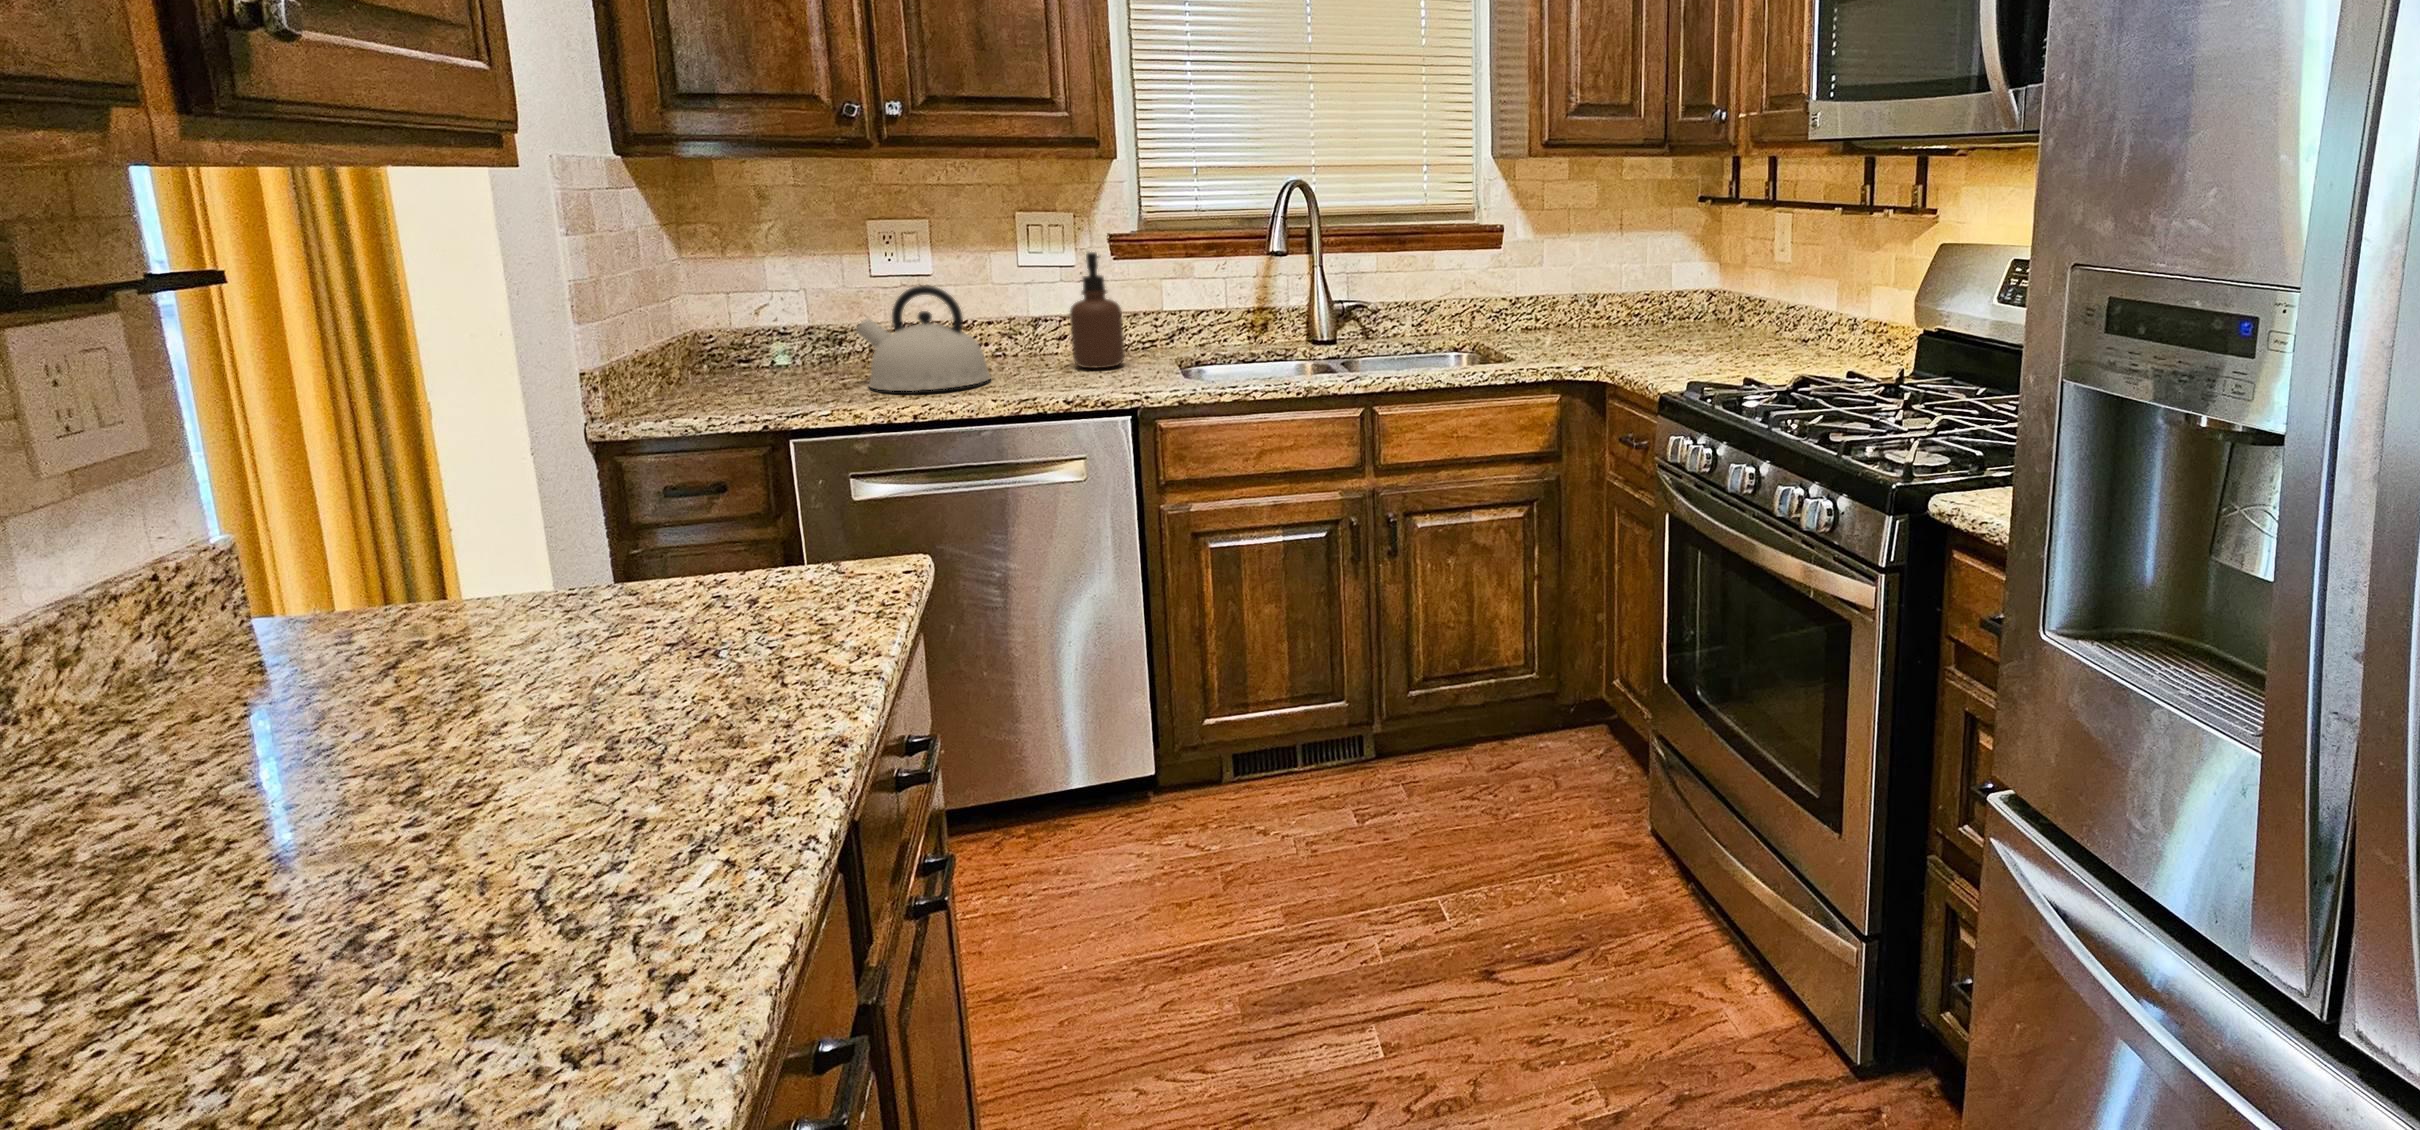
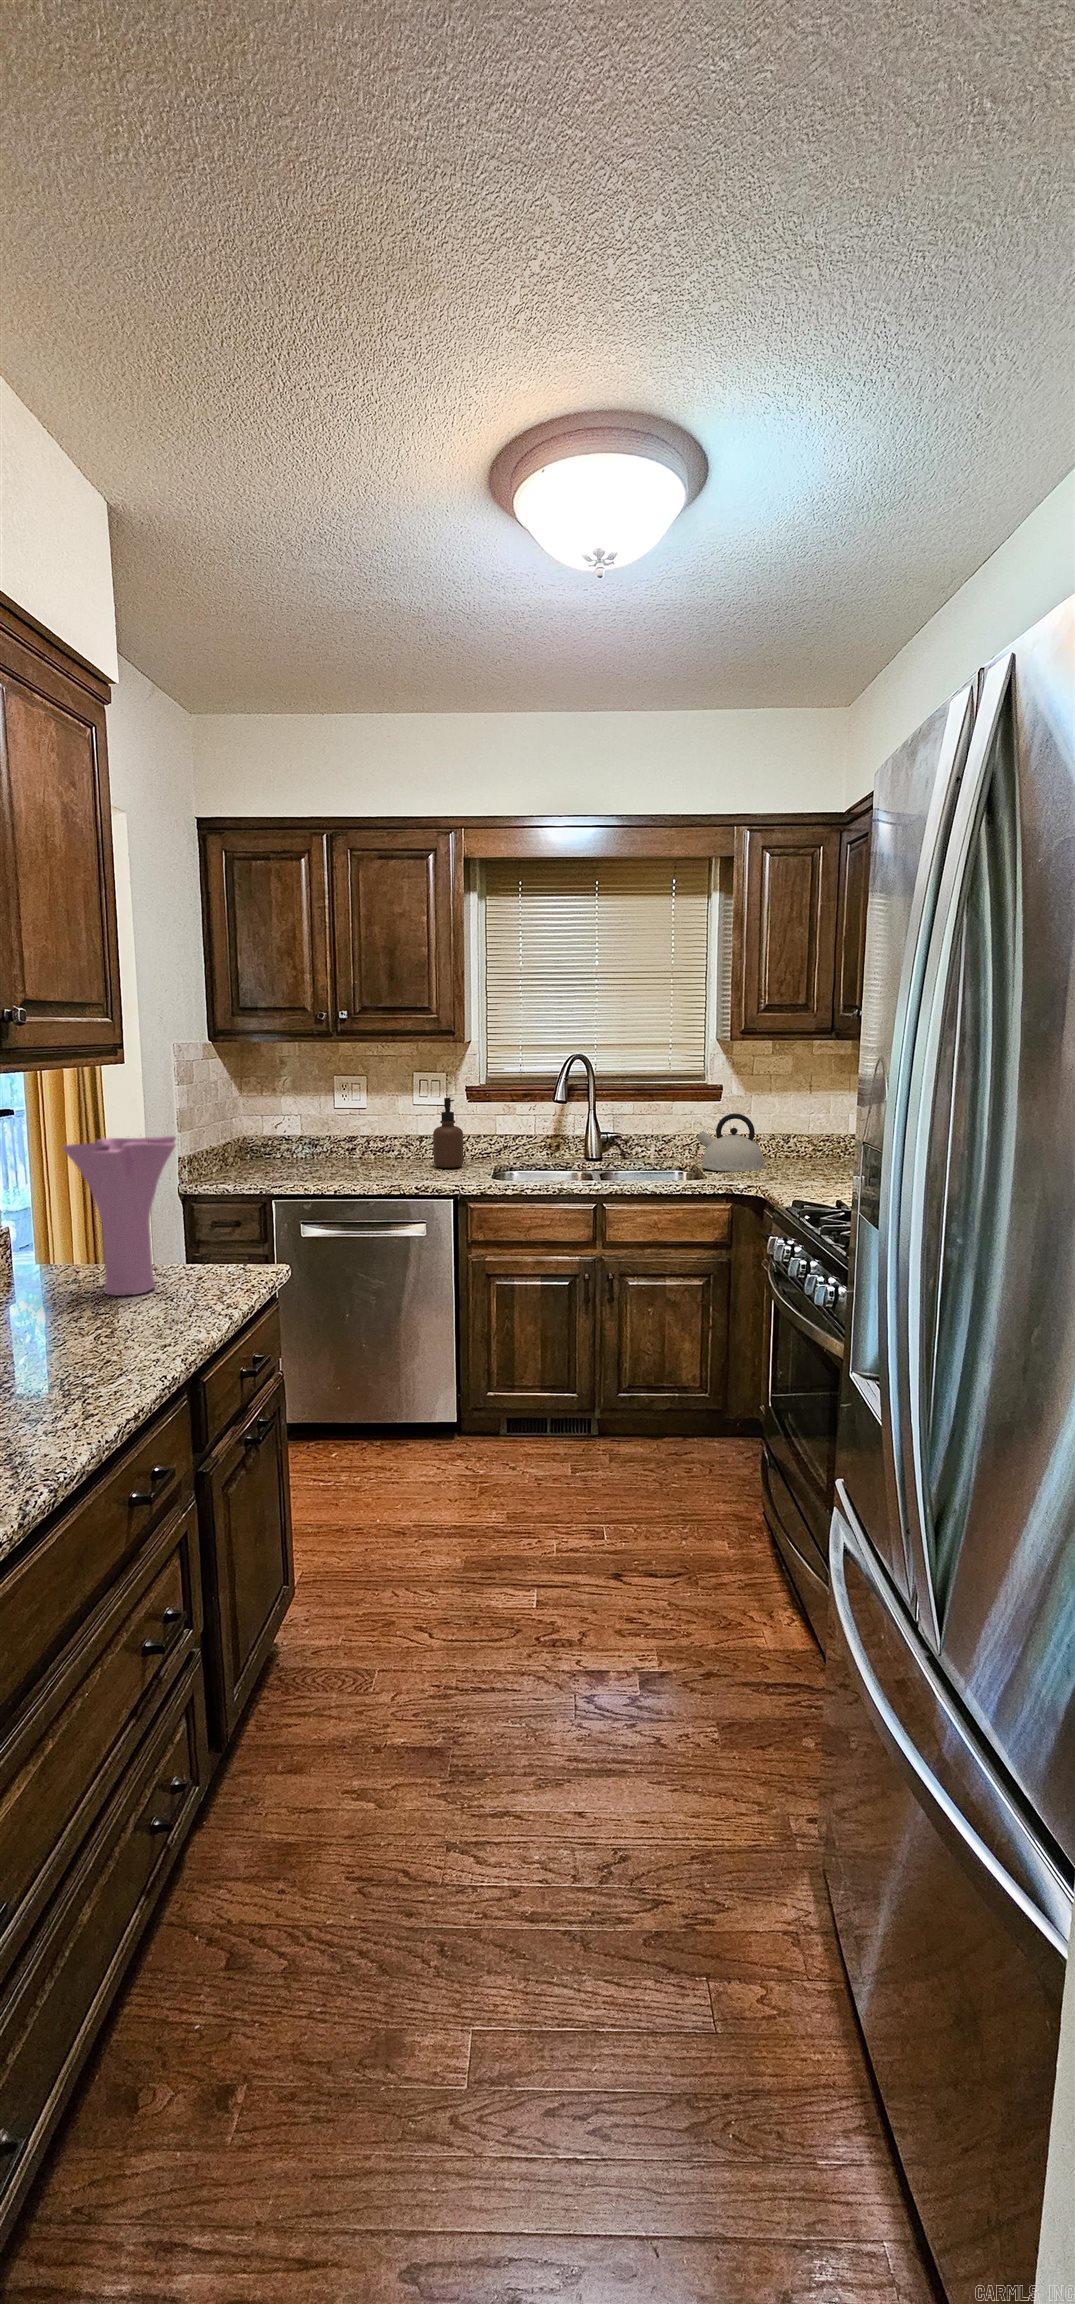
kettle: present [856,285,991,391] -> present [696,1114,765,1172]
vase: none [387,314,690,661] -> present [61,1136,176,1296]

